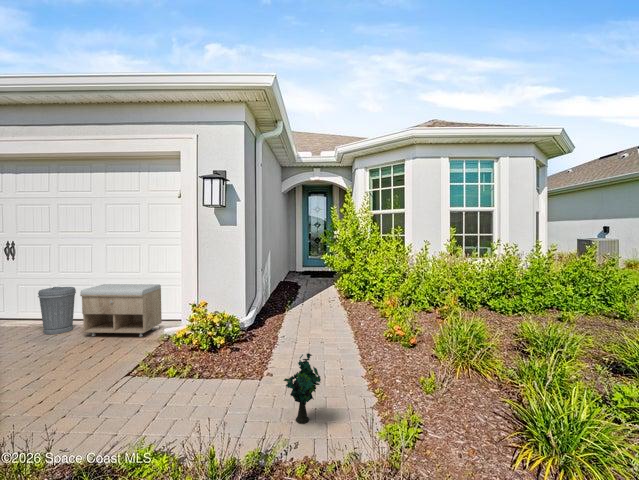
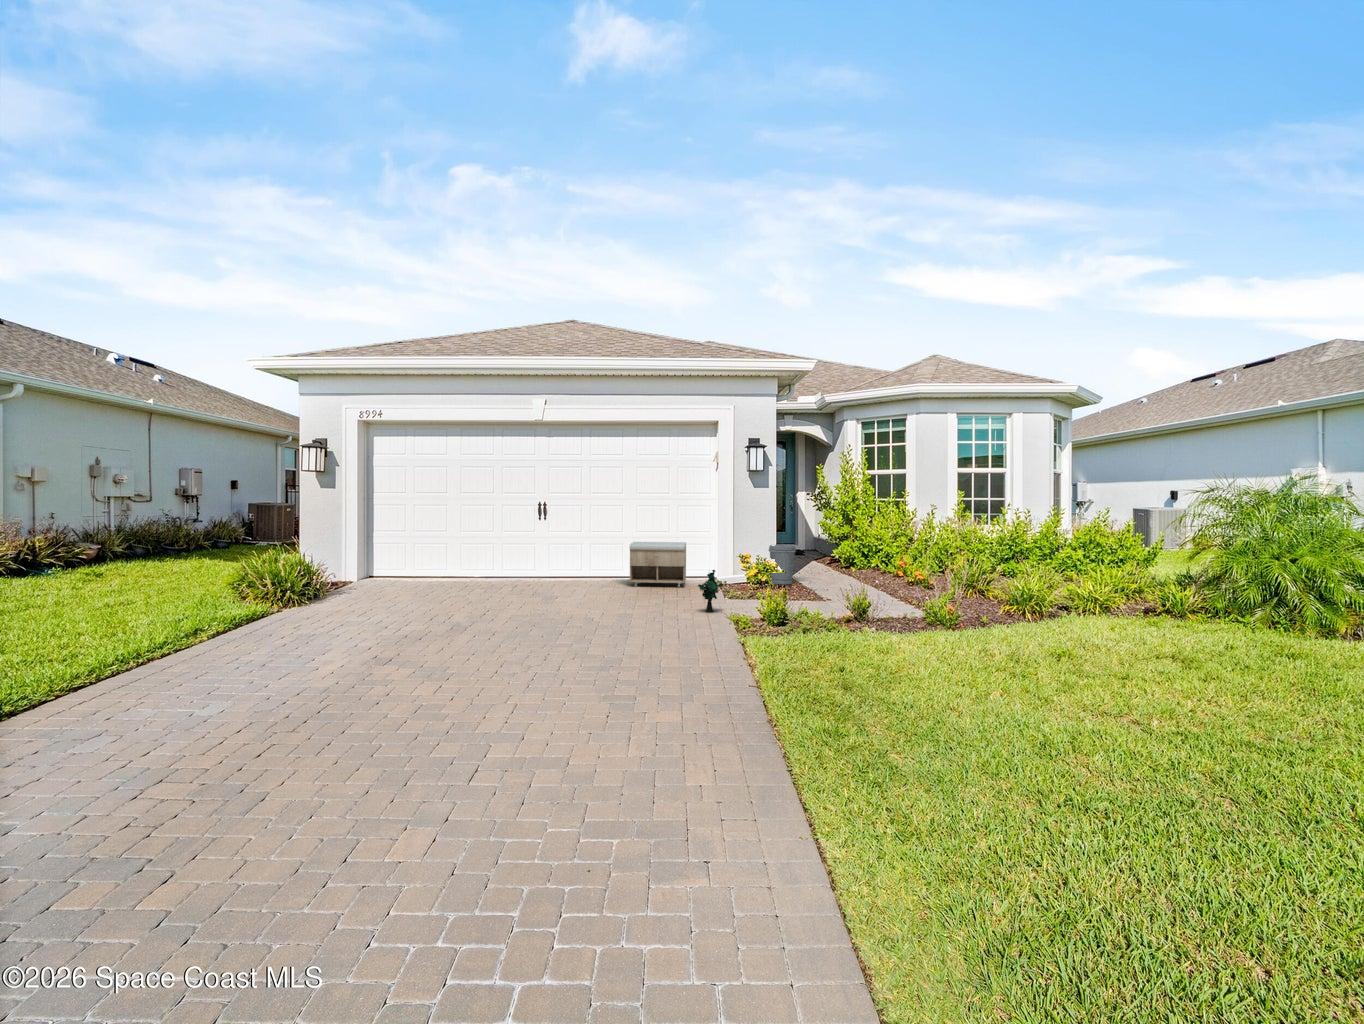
trash can: present [38,287,76,334] -> present [769,544,796,584]
decorative plant: present [284,353,321,424] -> present [698,570,721,612]

